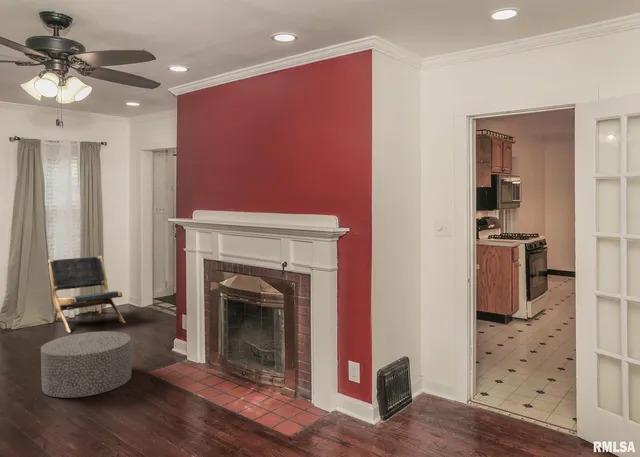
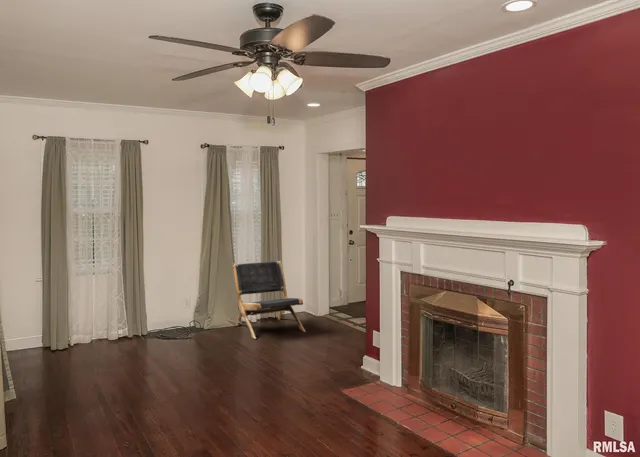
ottoman: present [41,331,131,398] -> none [242,343,326,413]

